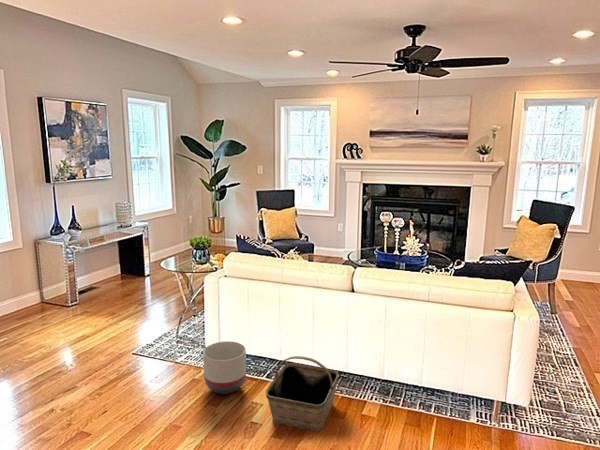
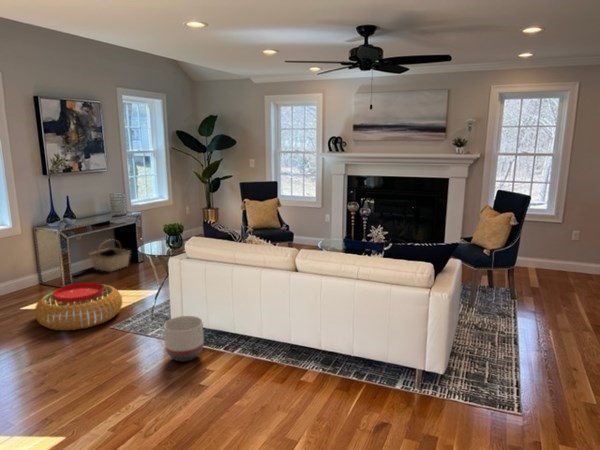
pouf: none [45,302,142,358] -> present [35,282,122,330]
basket: present [266,356,338,432] -> present [89,242,130,272]

